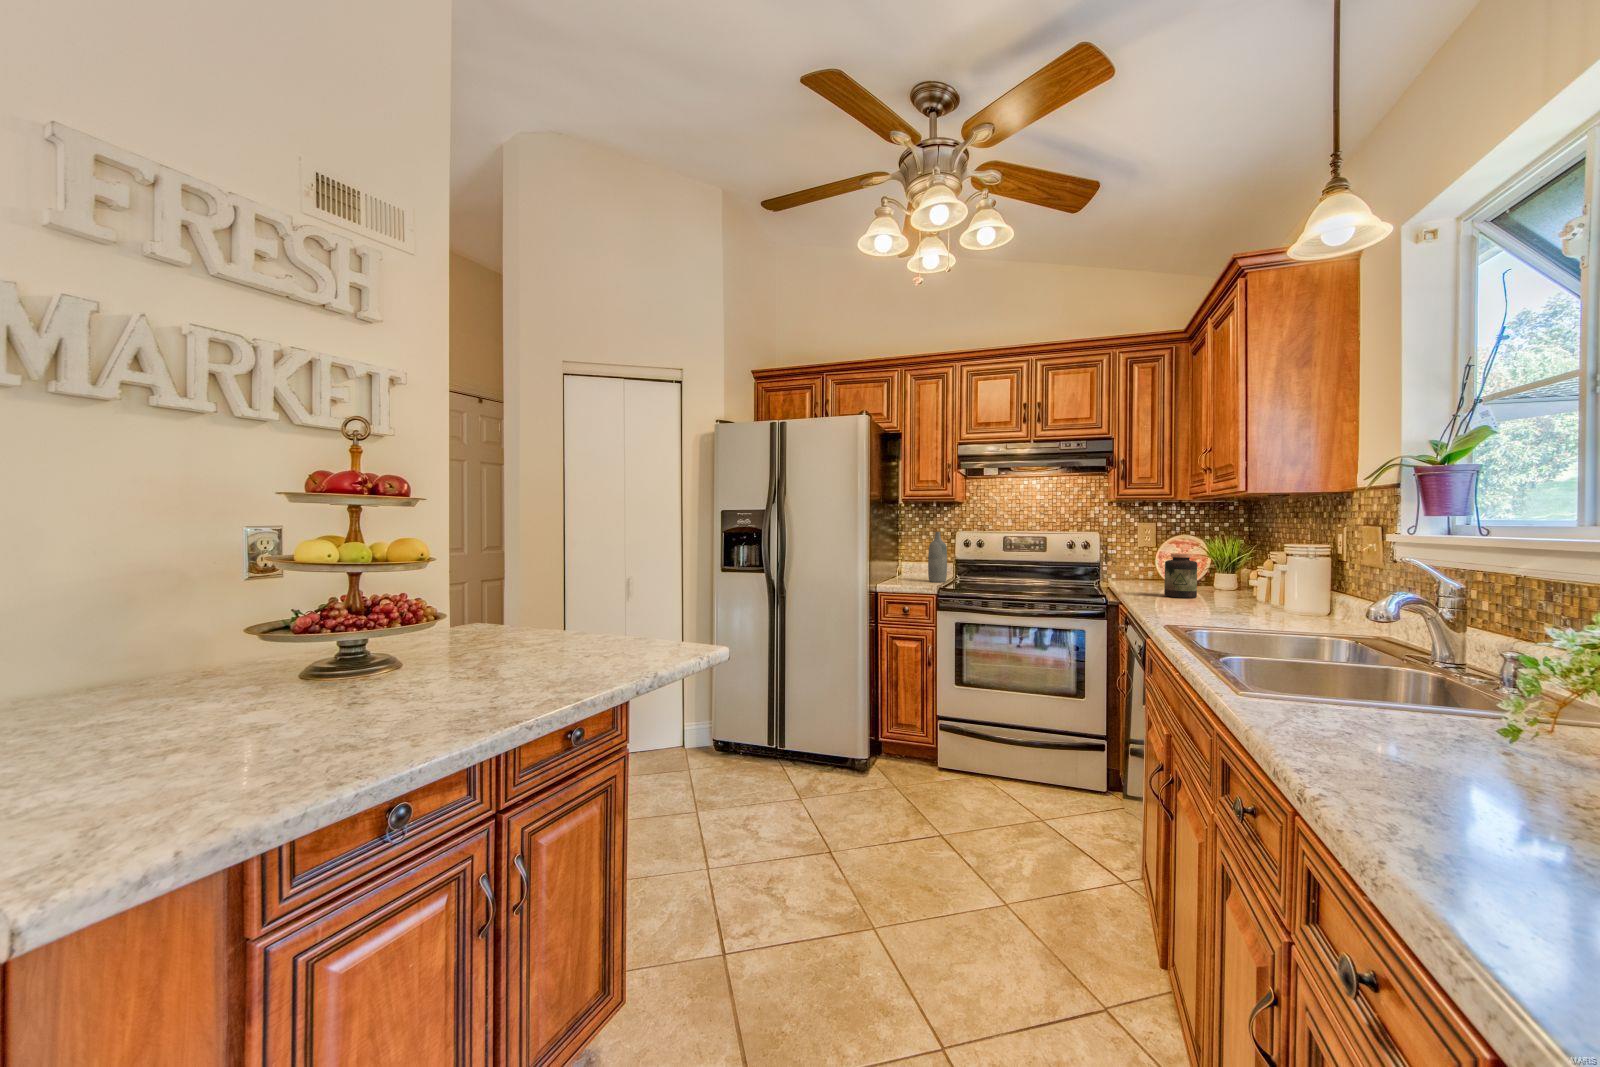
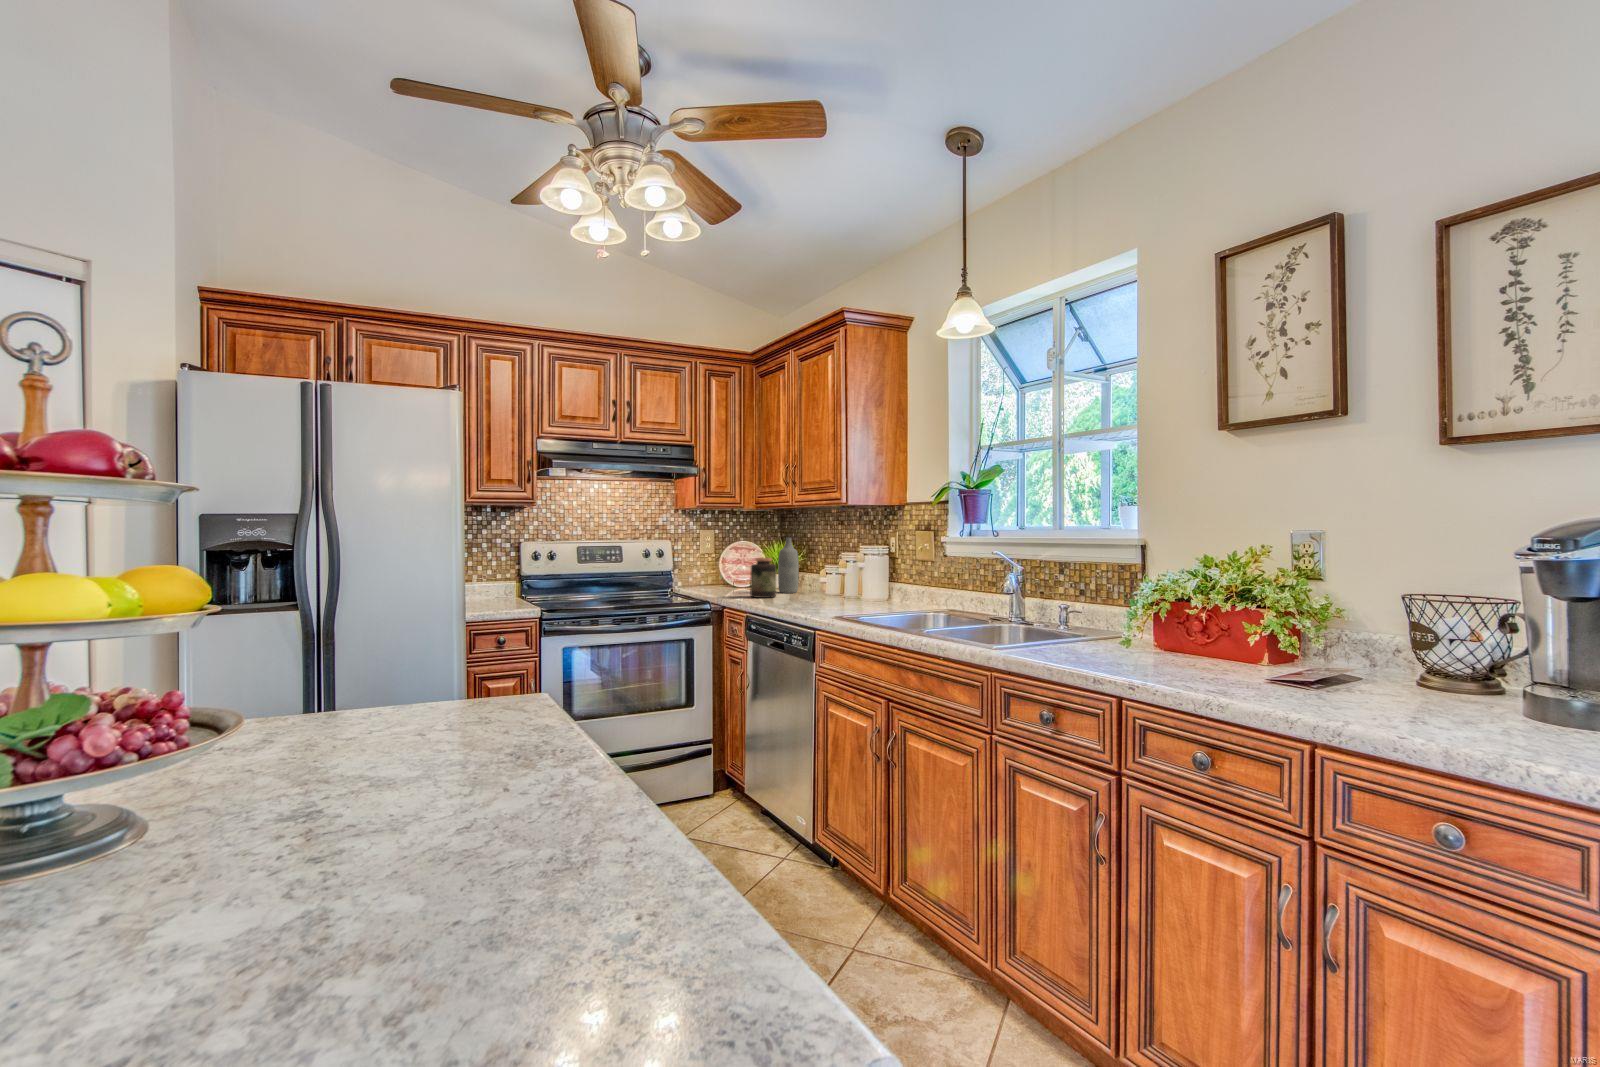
bottle: present [928,532,947,582] -> present [778,538,799,593]

